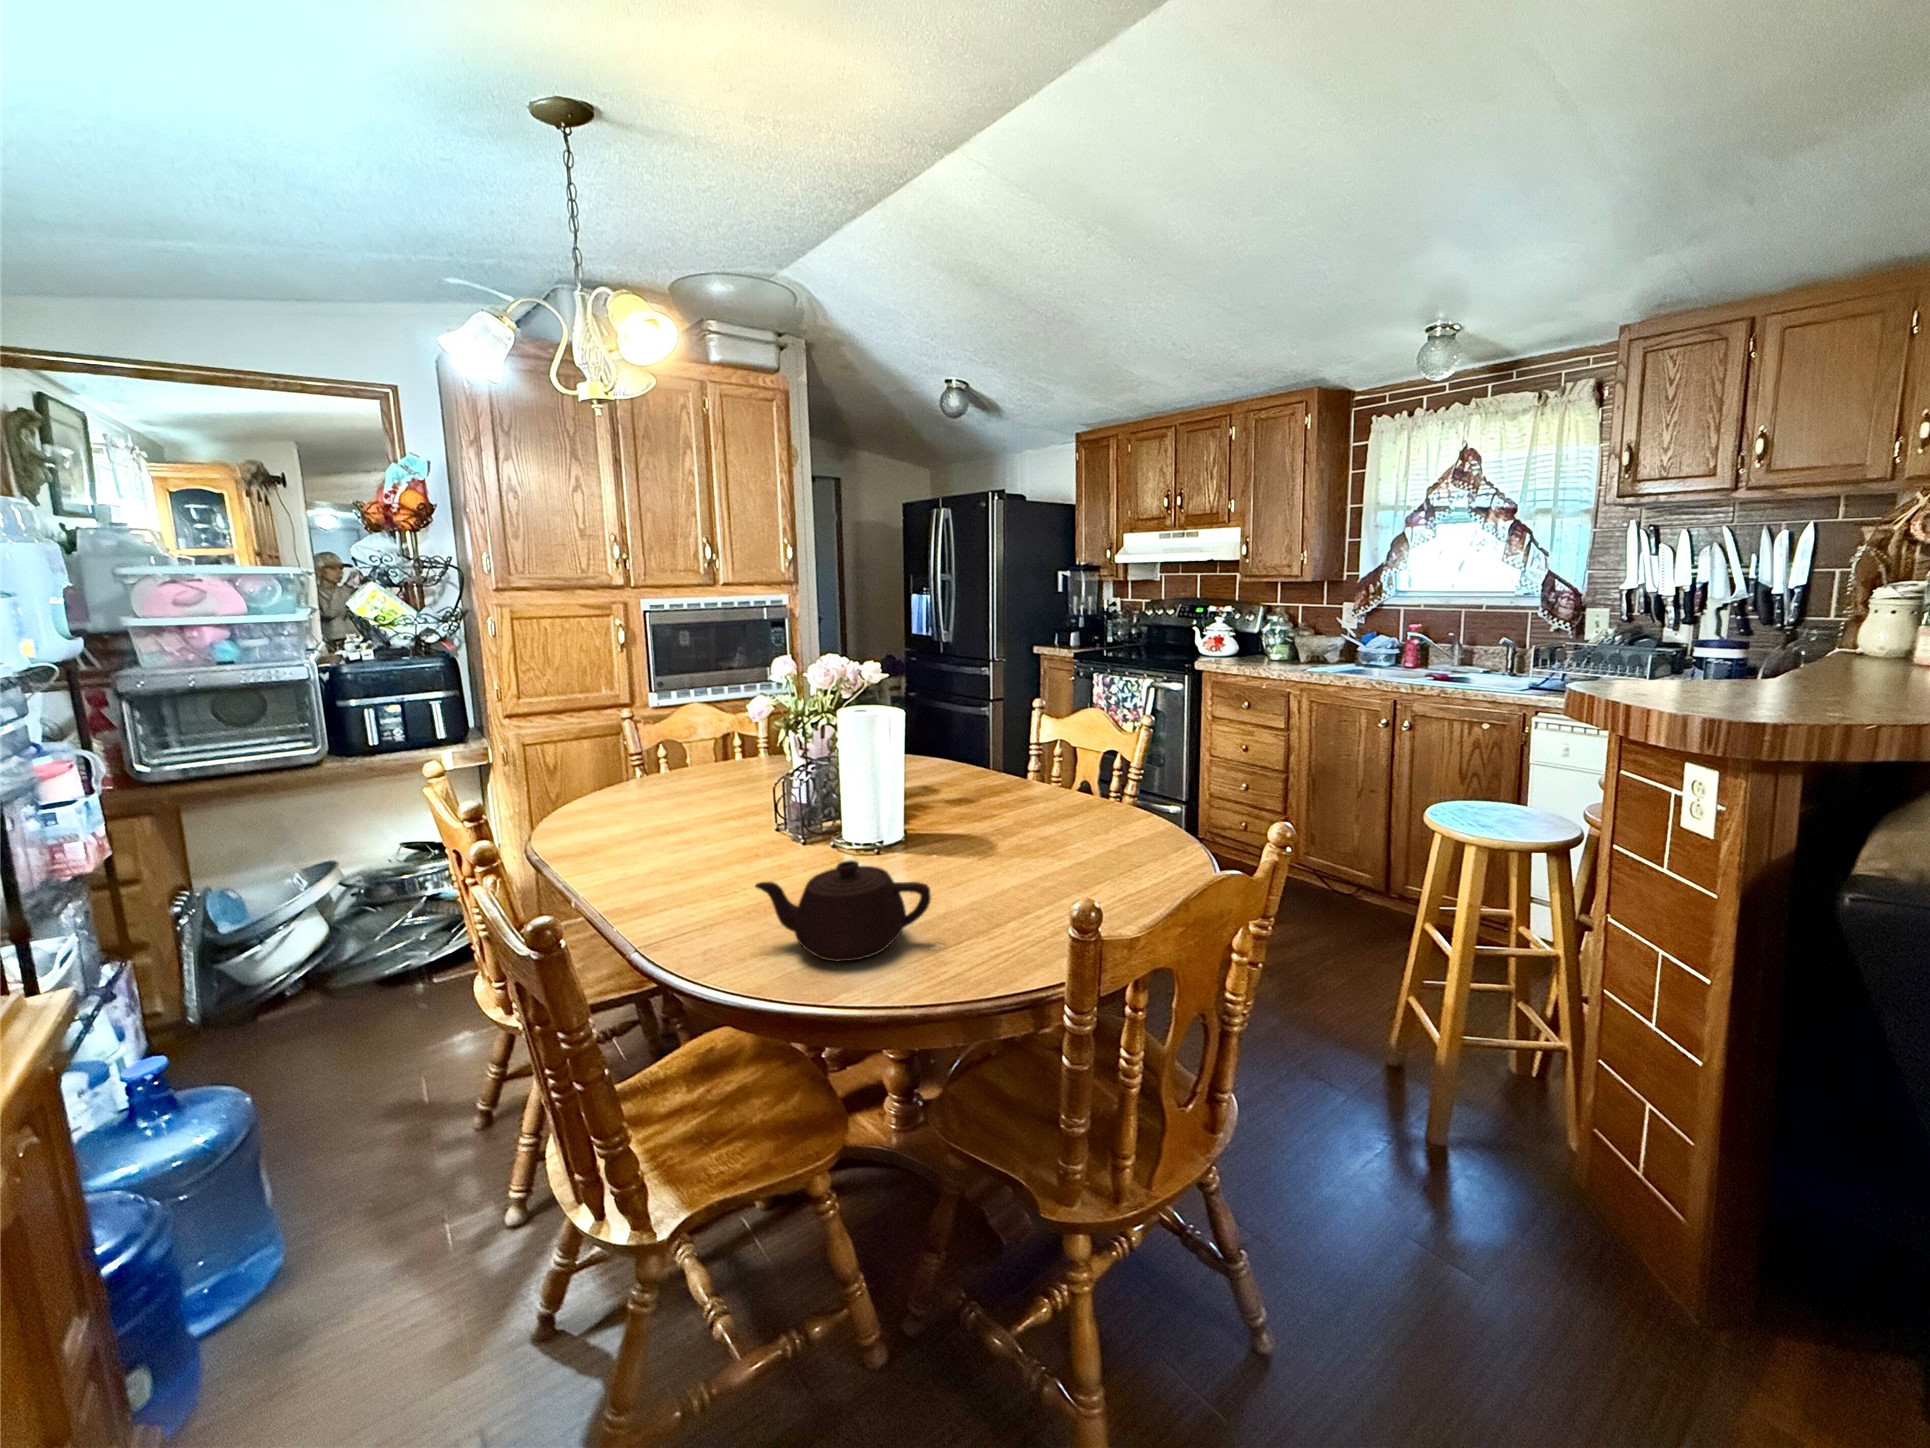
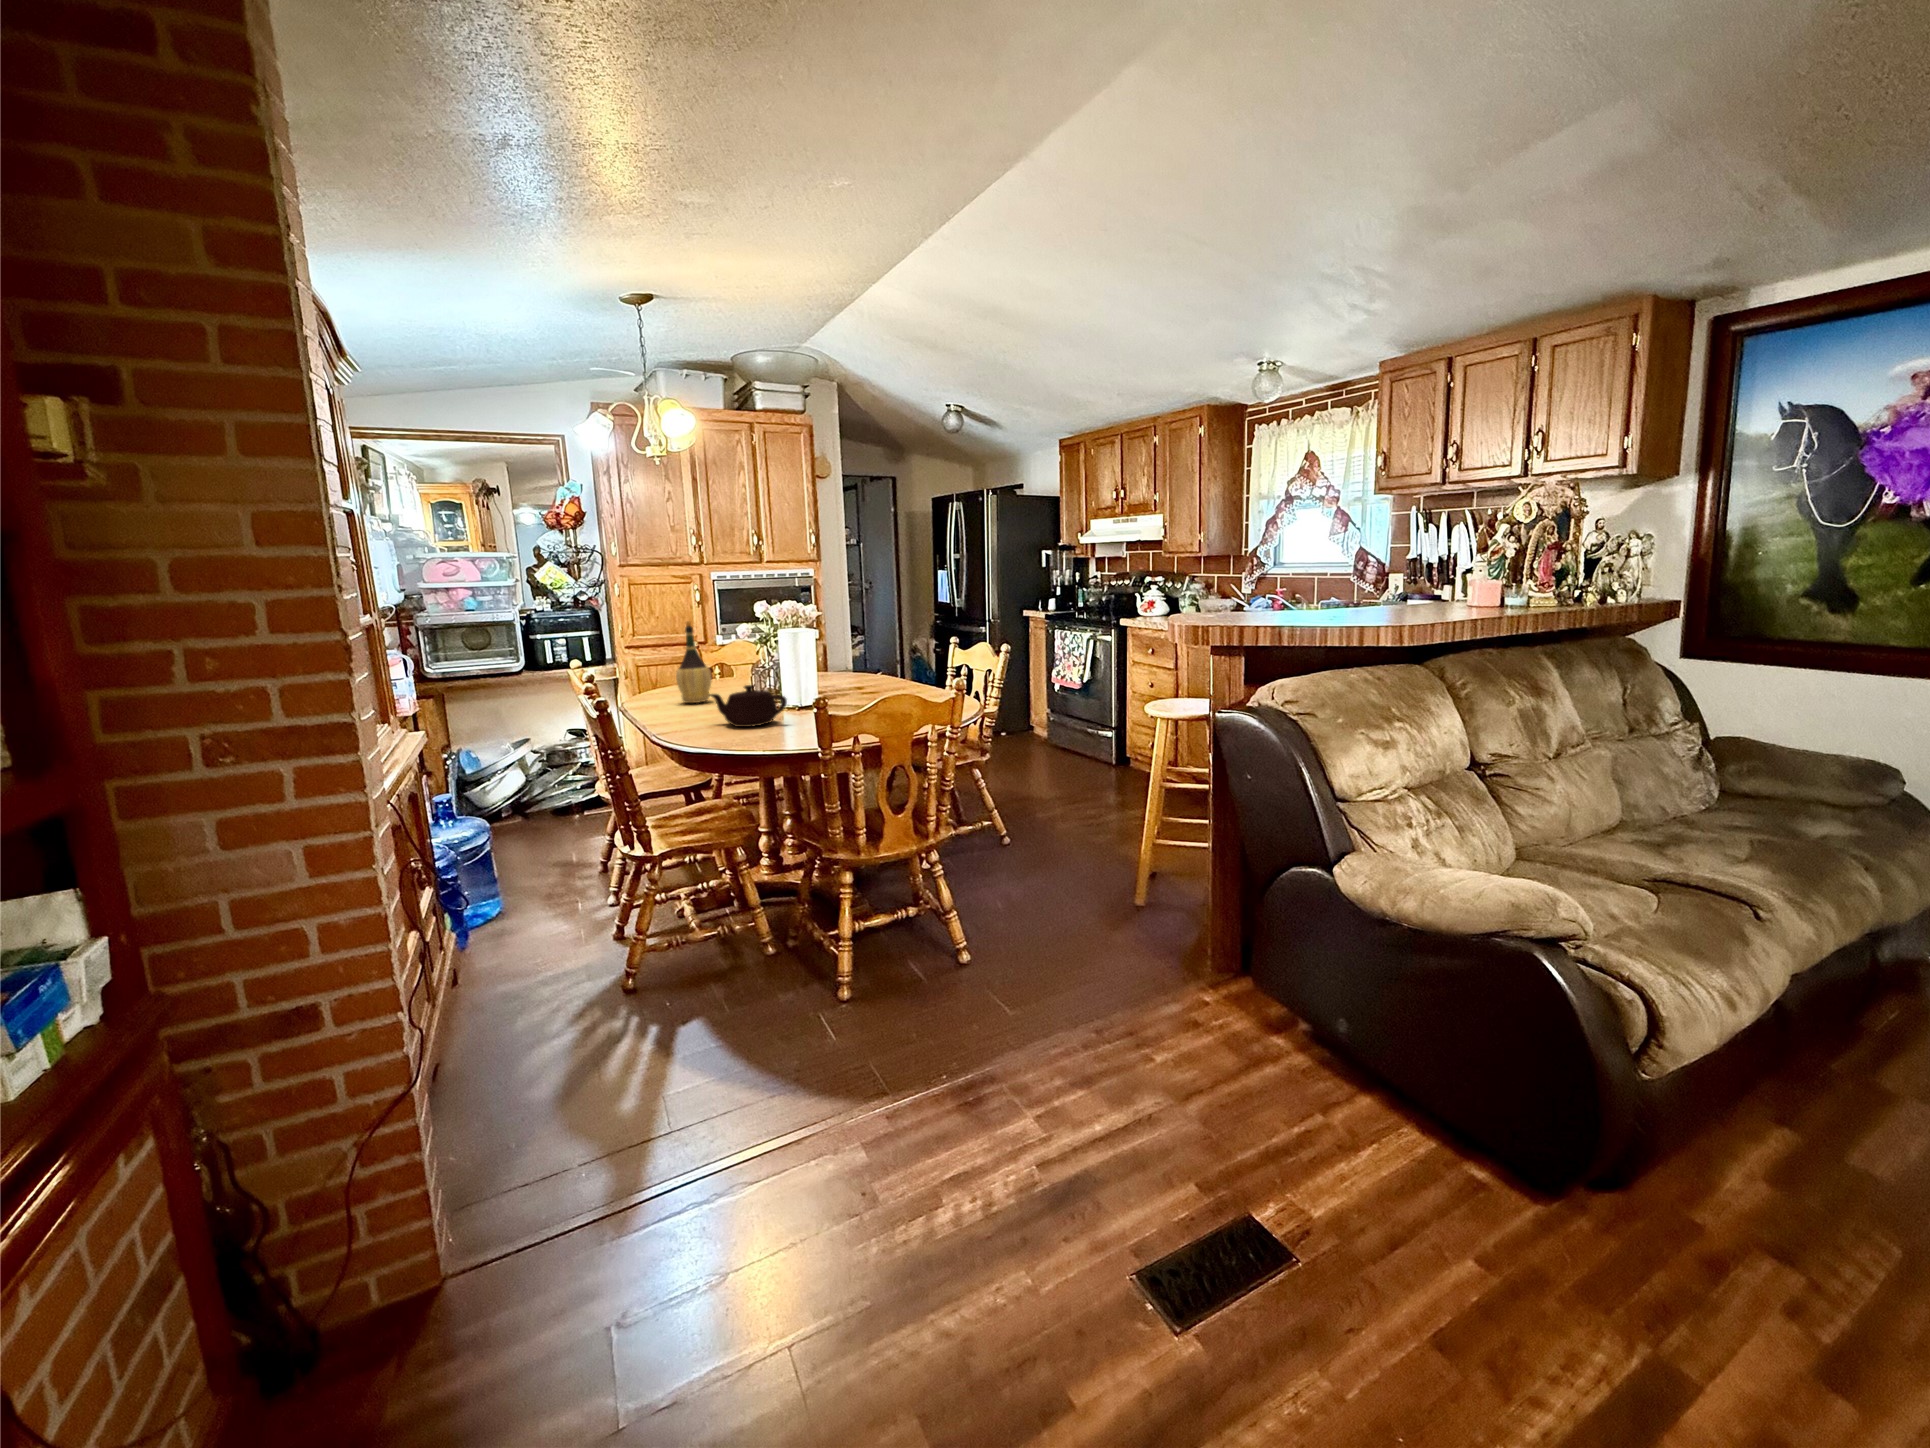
wine bottle: none [642,704,709,861] -> present [676,621,712,703]

